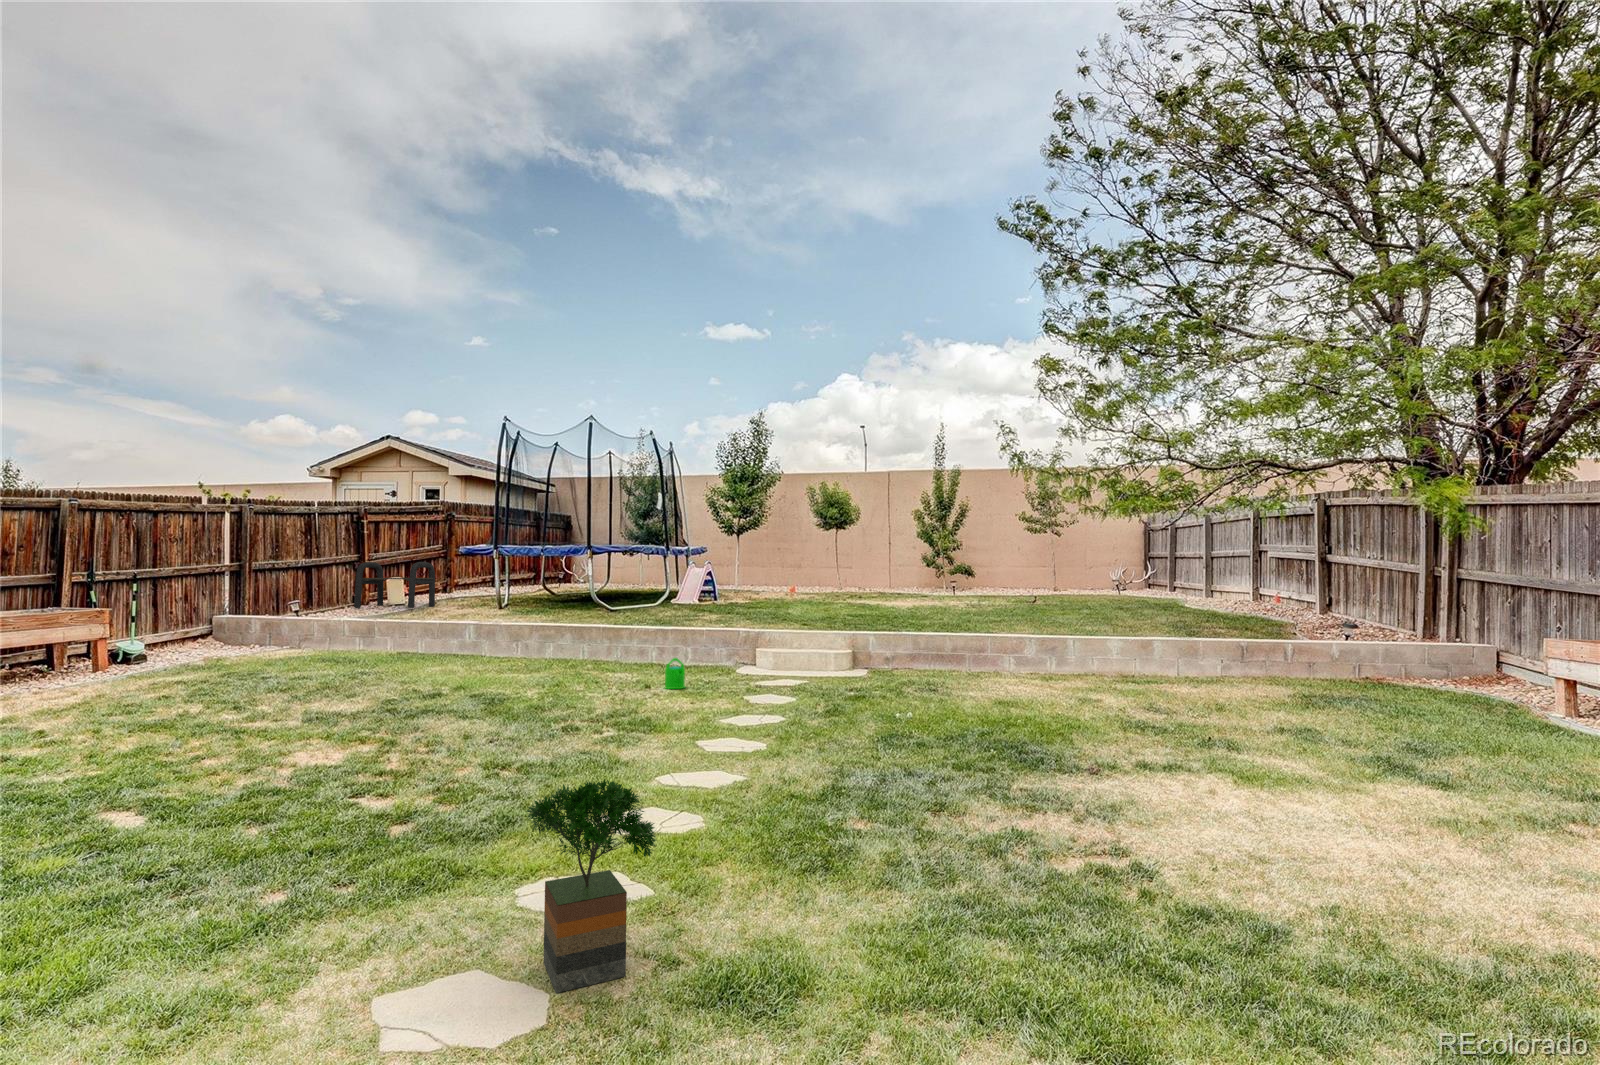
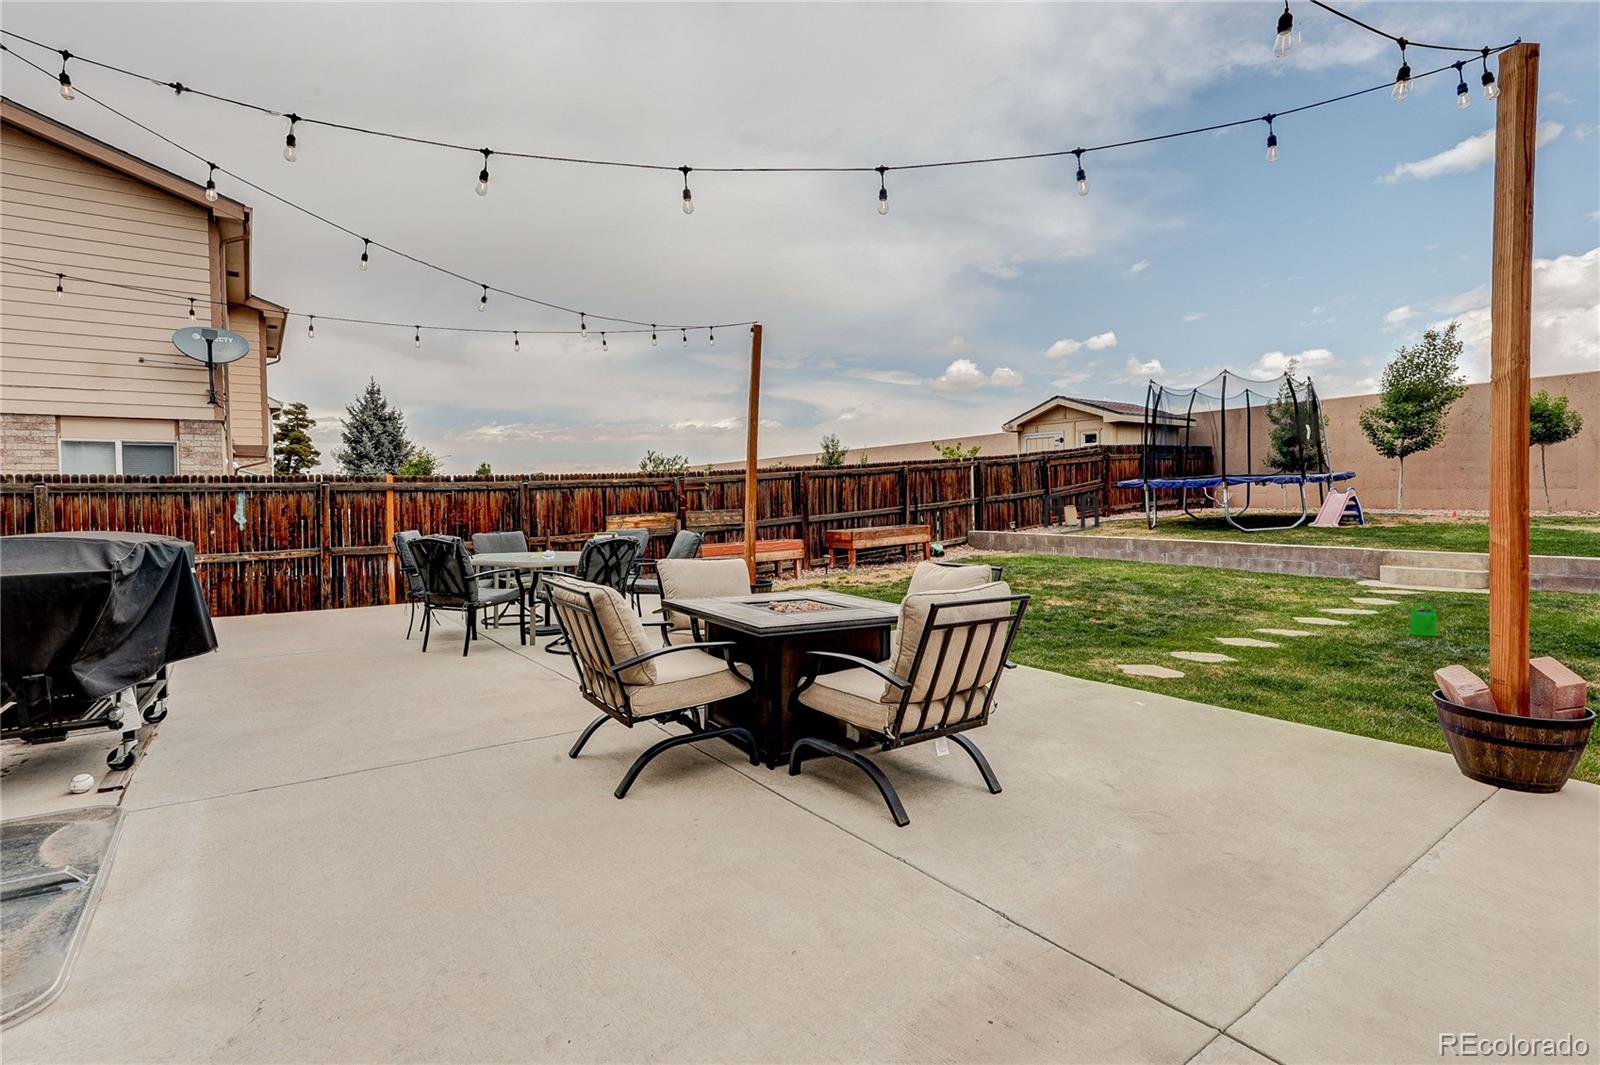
watering can: present [665,658,685,689] -> present [1409,603,1438,636]
potted tree: present [526,779,657,993] -> none [1170,596,1230,675]

